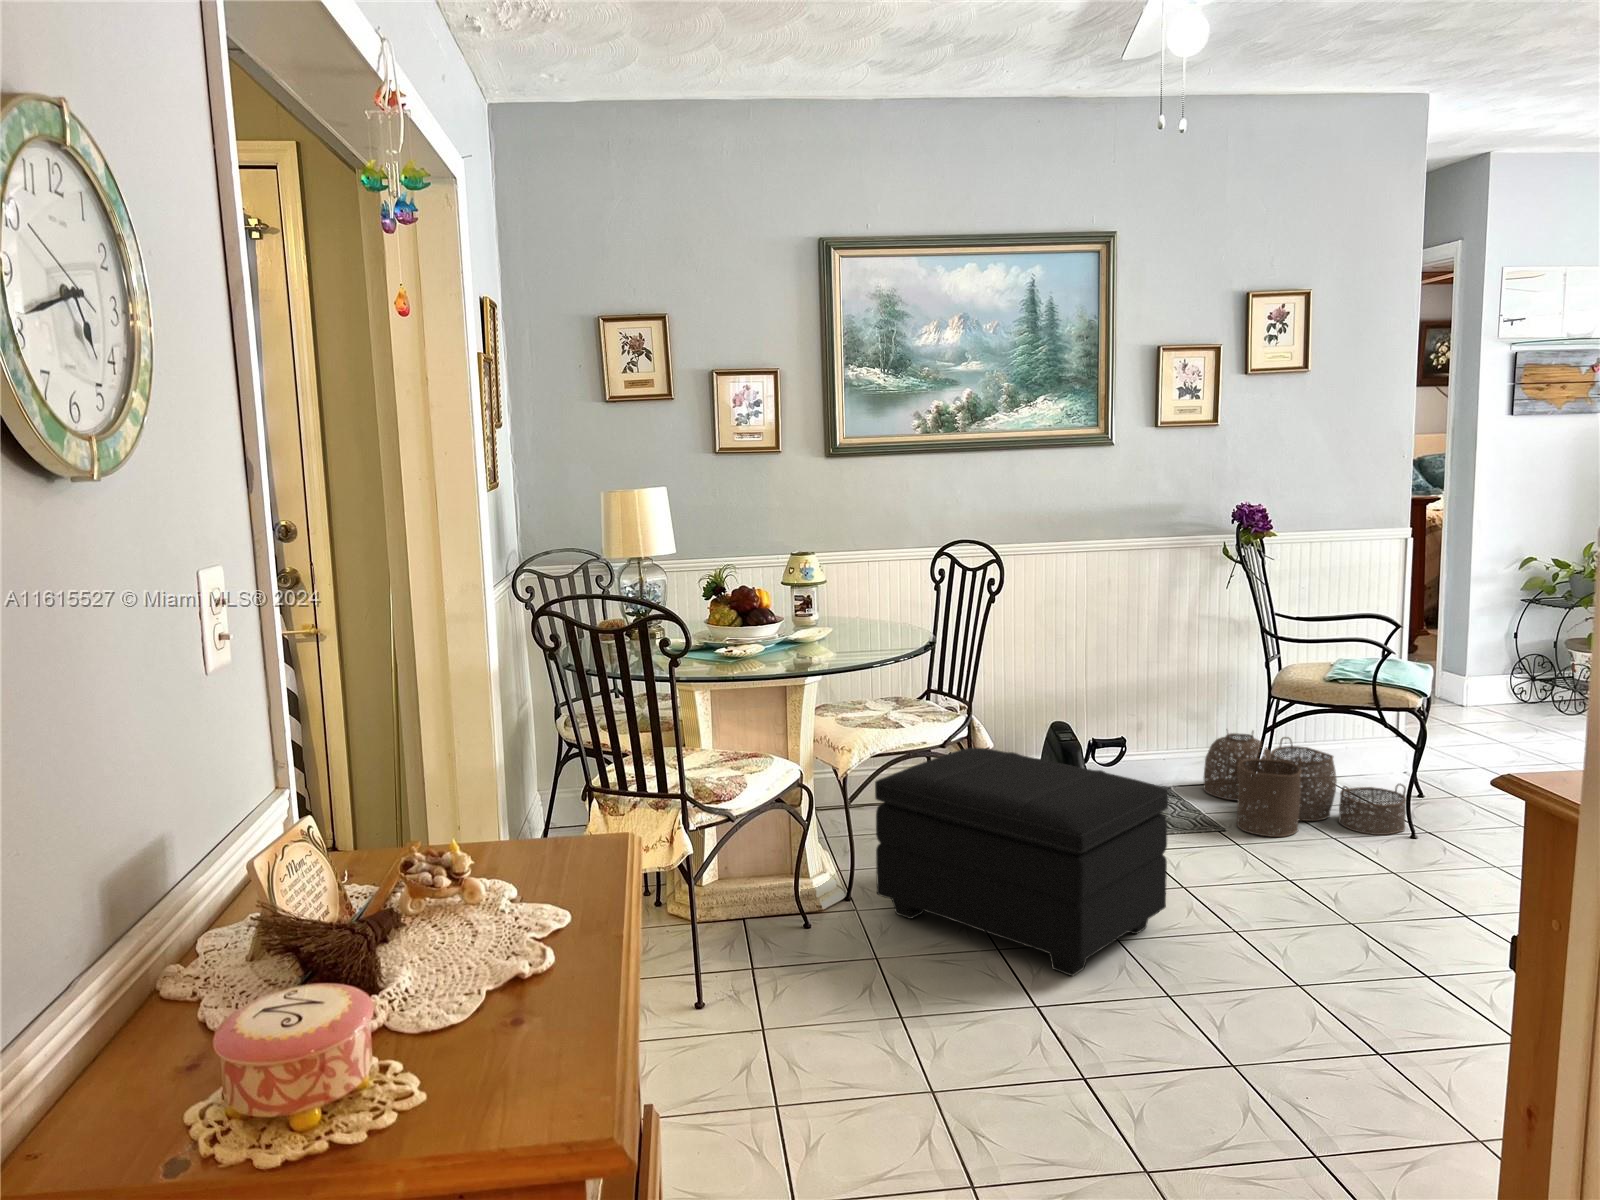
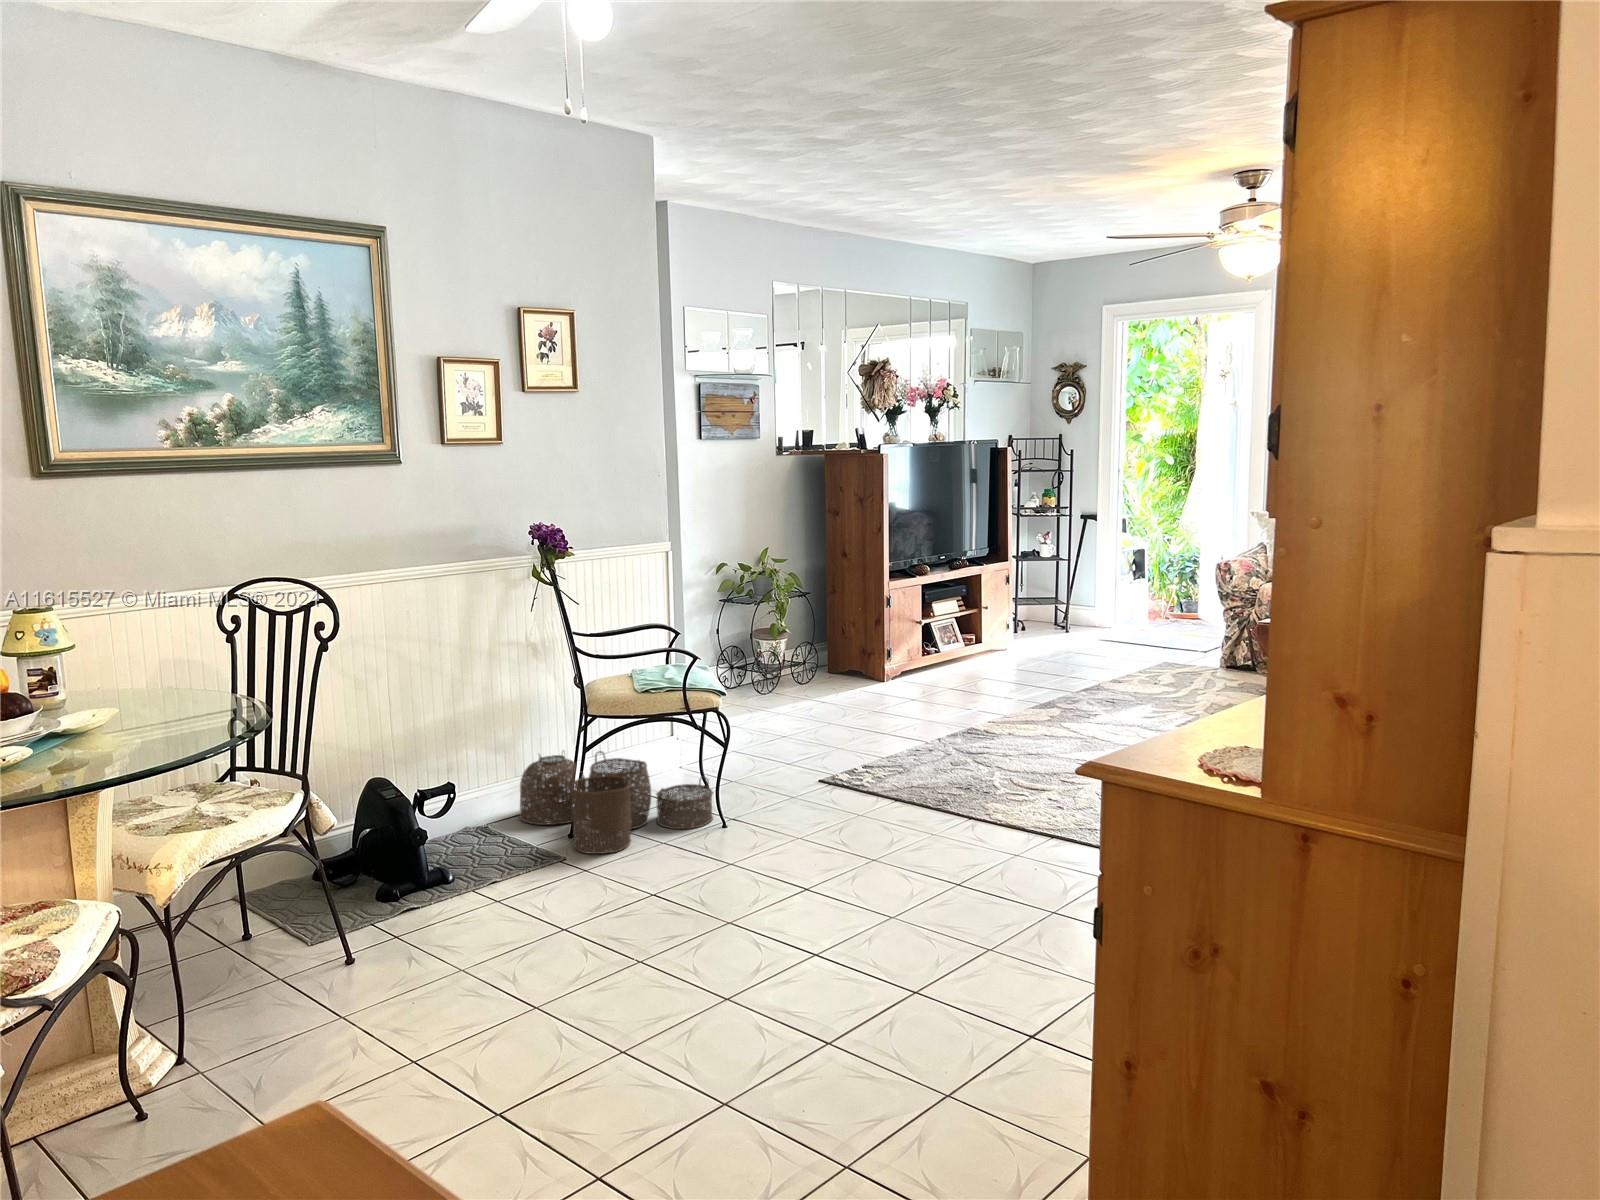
footstool: present [875,748,1168,976] -> none [225,825,577,1060]

